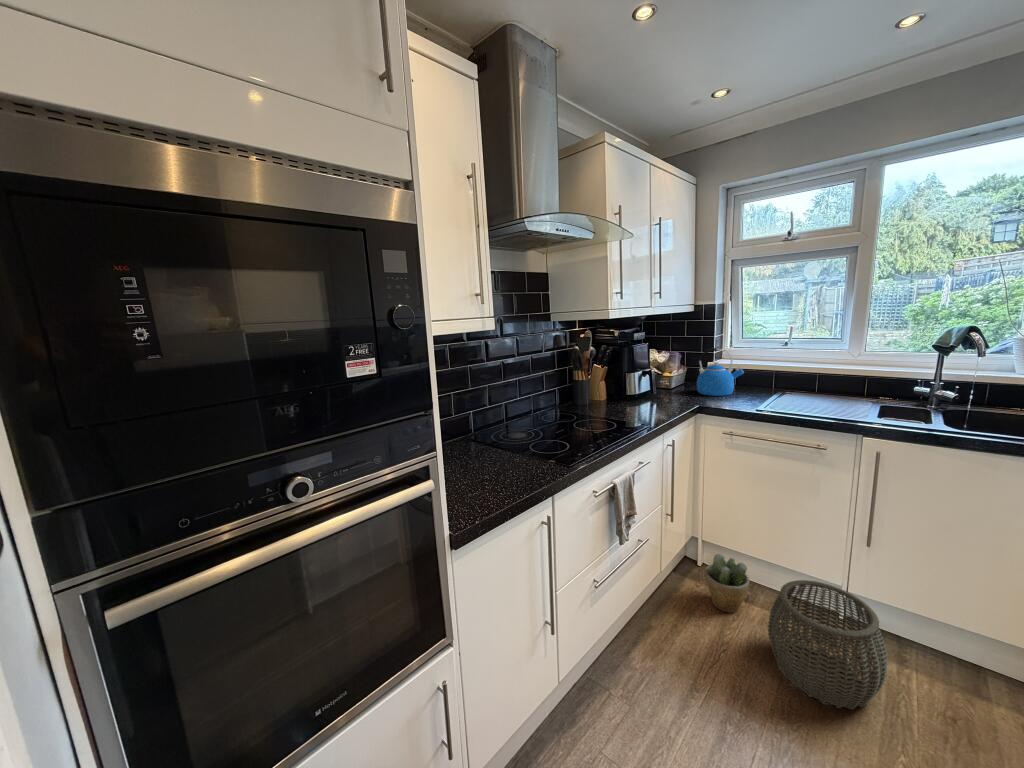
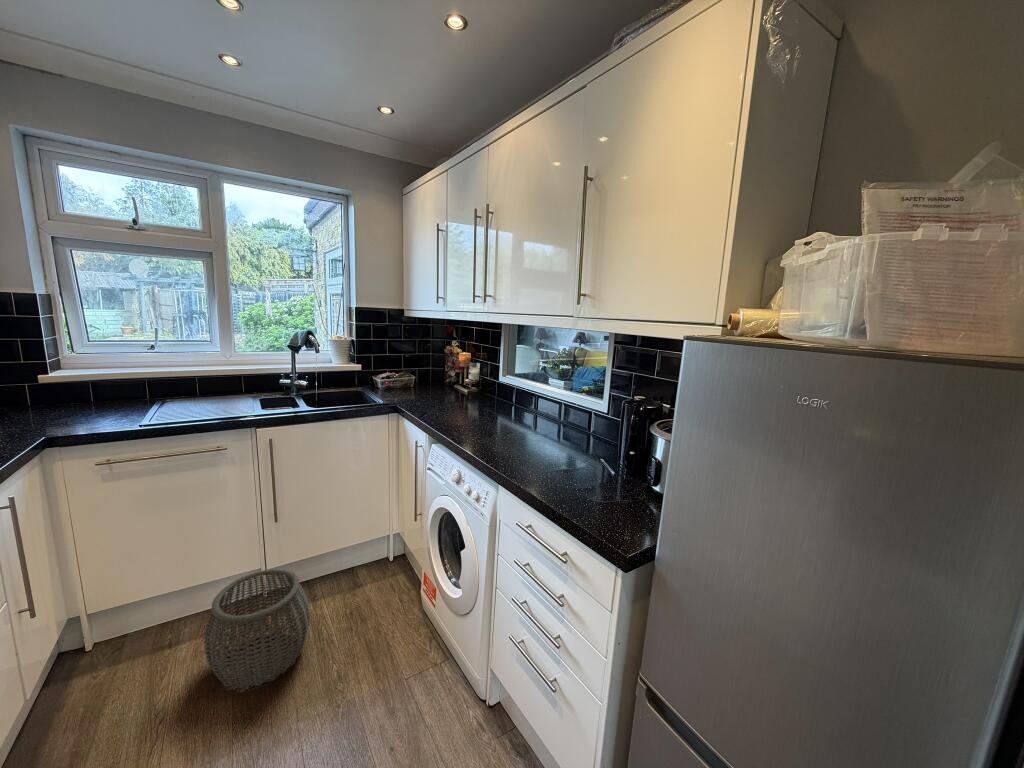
kettle: present [697,348,744,396] -> none [24,355,107,421]
potted plant: present [705,554,749,613] -> none [103,608,170,683]

